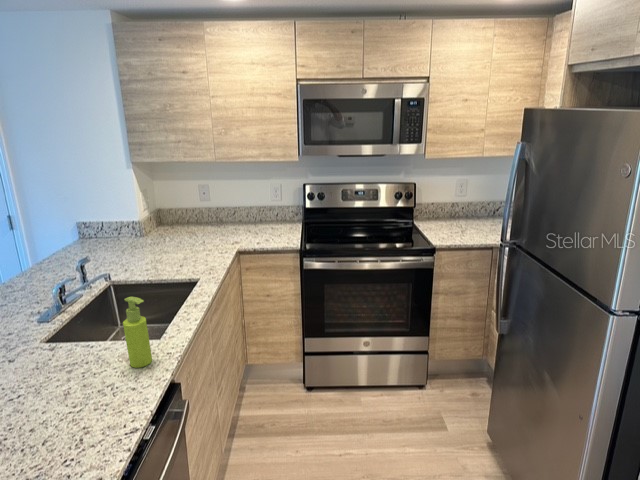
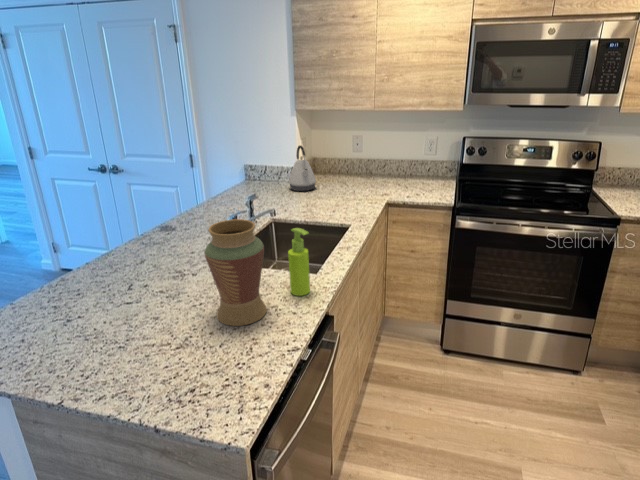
kettle: none [130,199,161,247] -> present [289,146,316,191]
vase: none [17,297,102,417] -> present [205,219,267,326]

